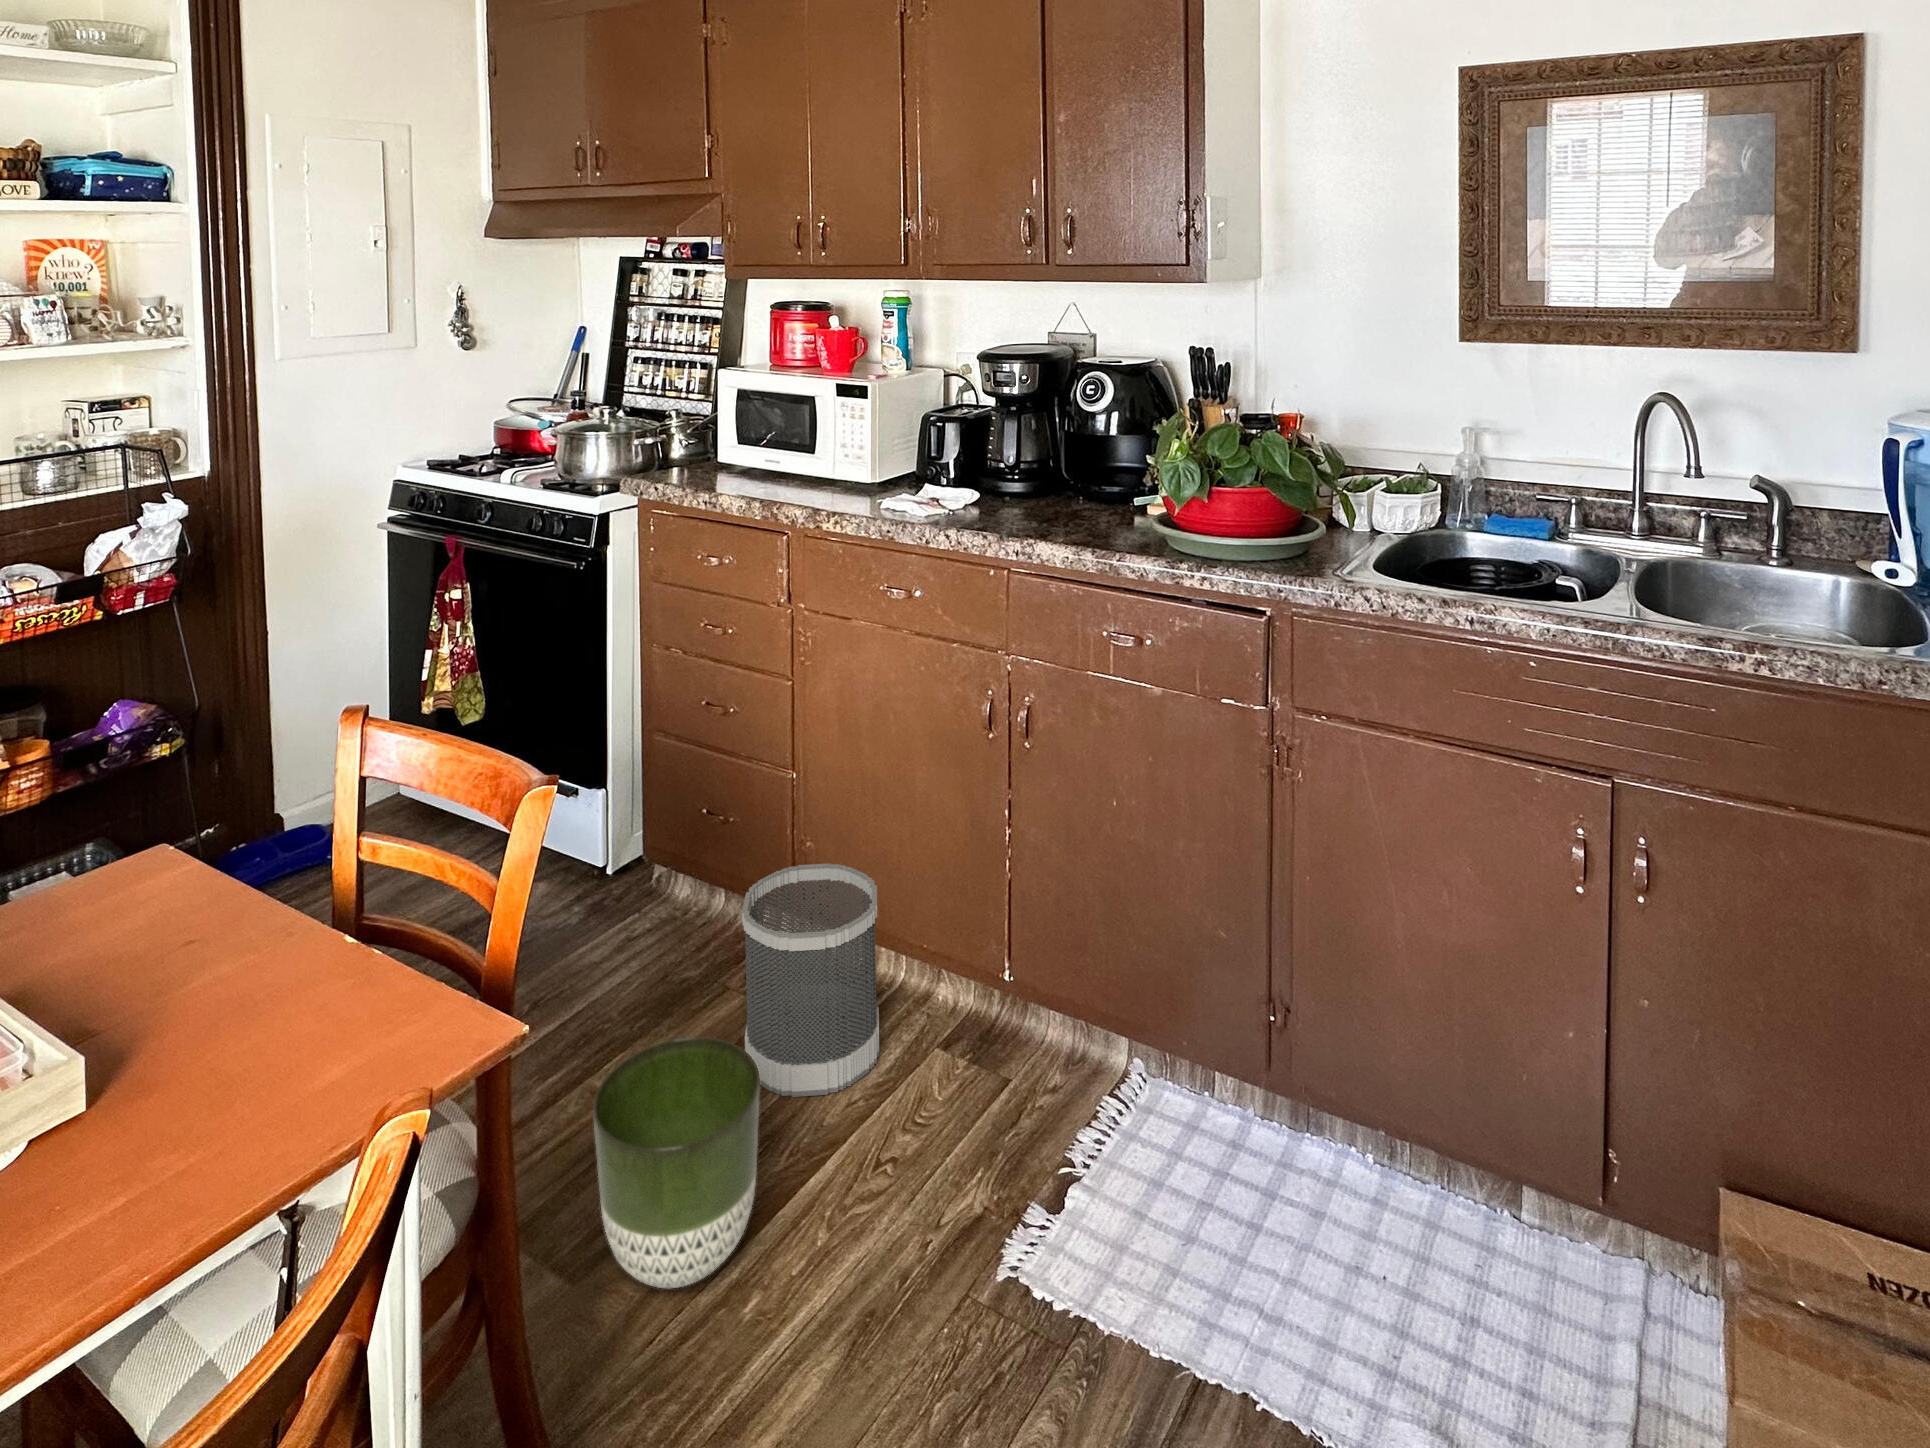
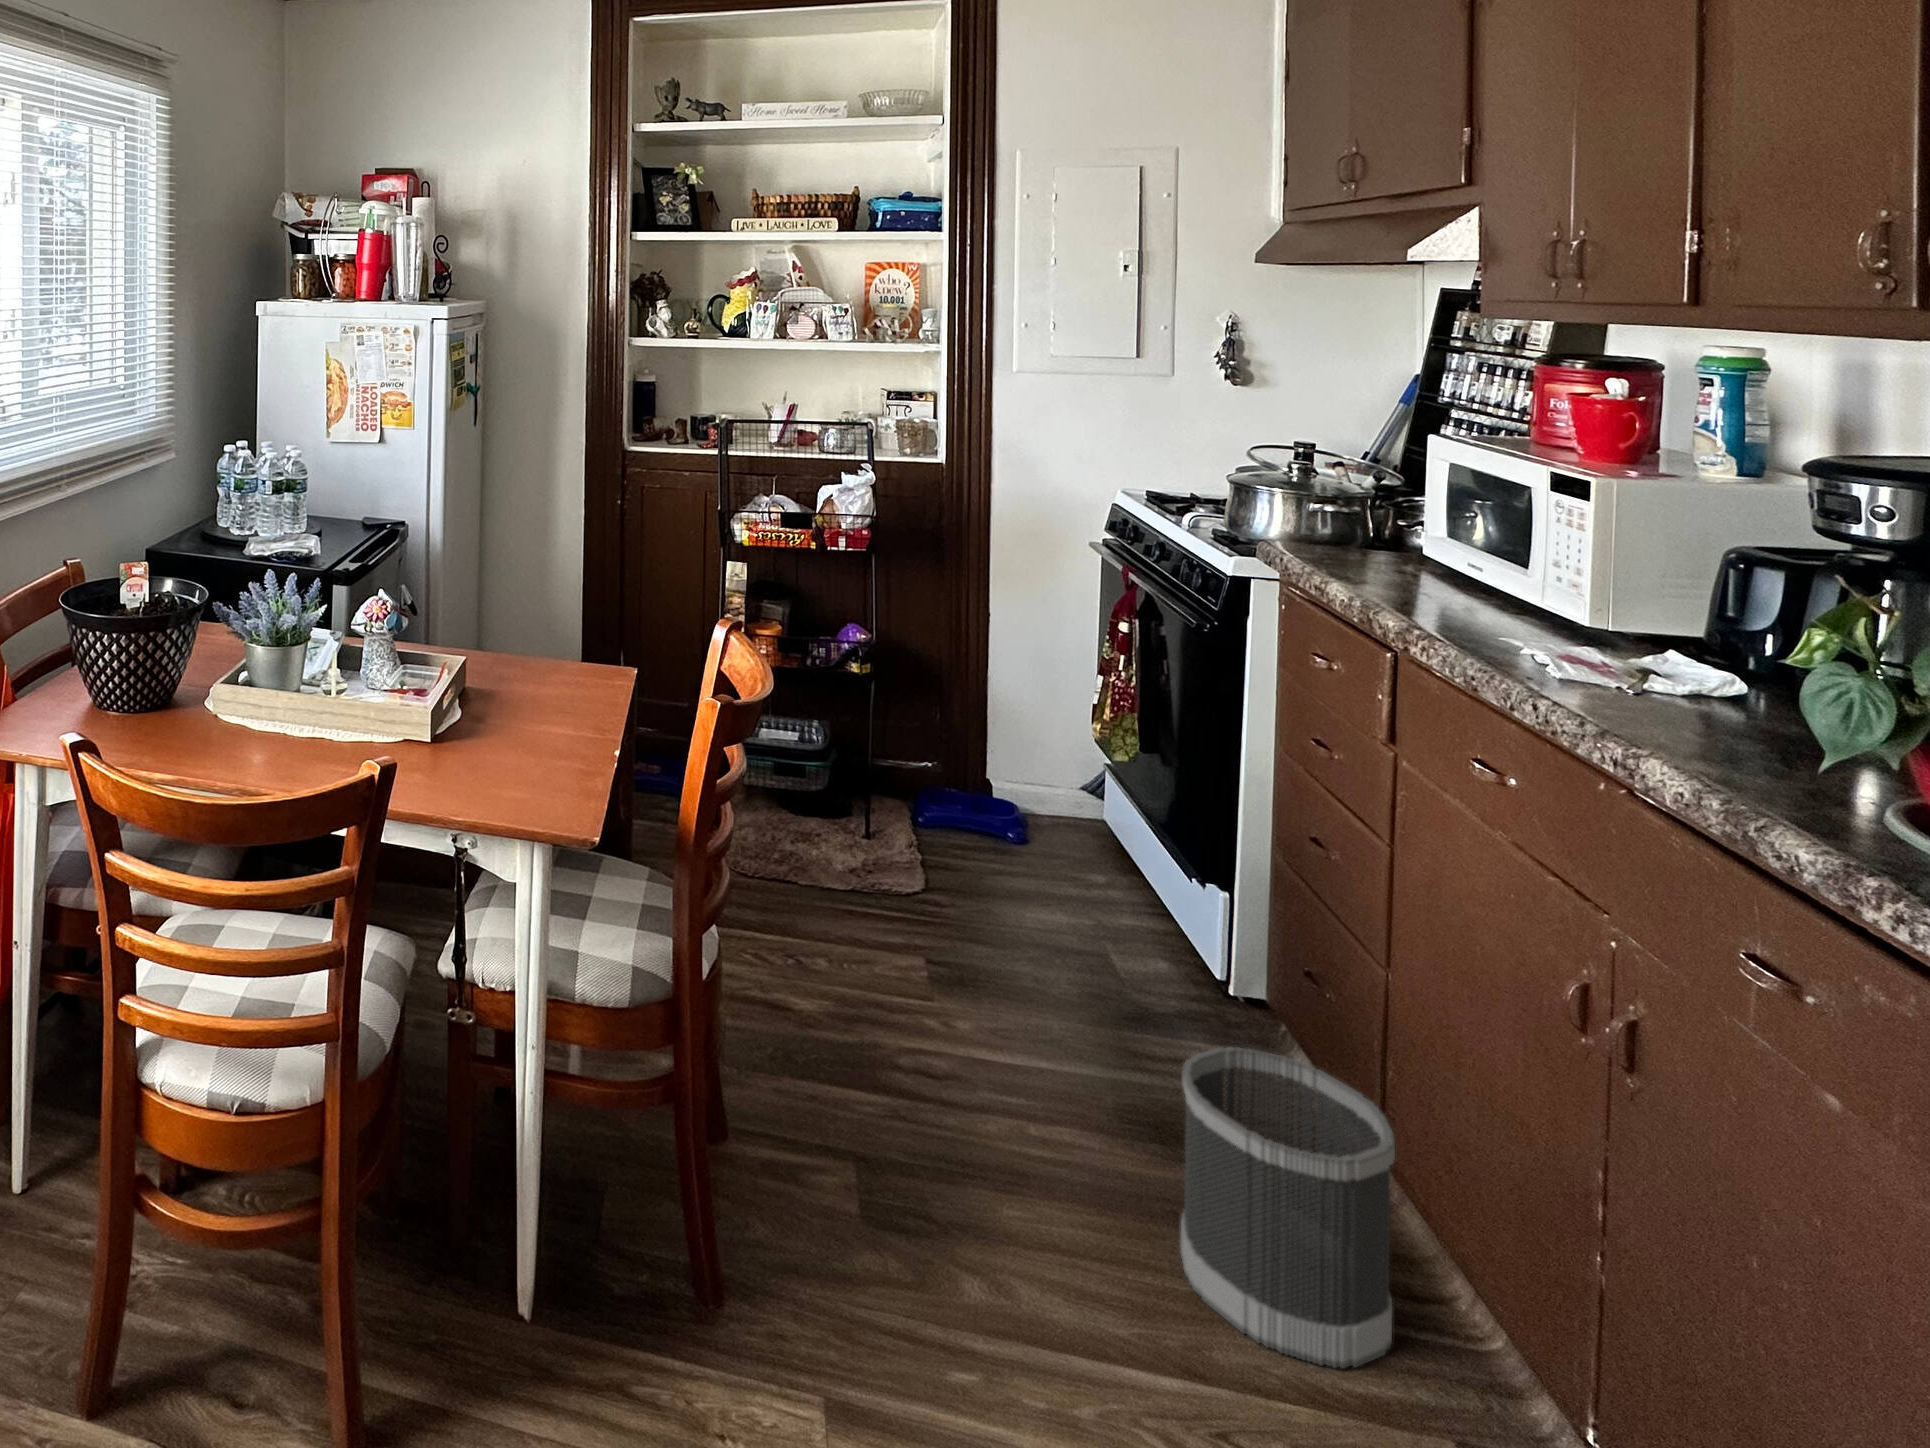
planter: present [593,1037,760,1288] -> none [867,1067,1043,1315]

